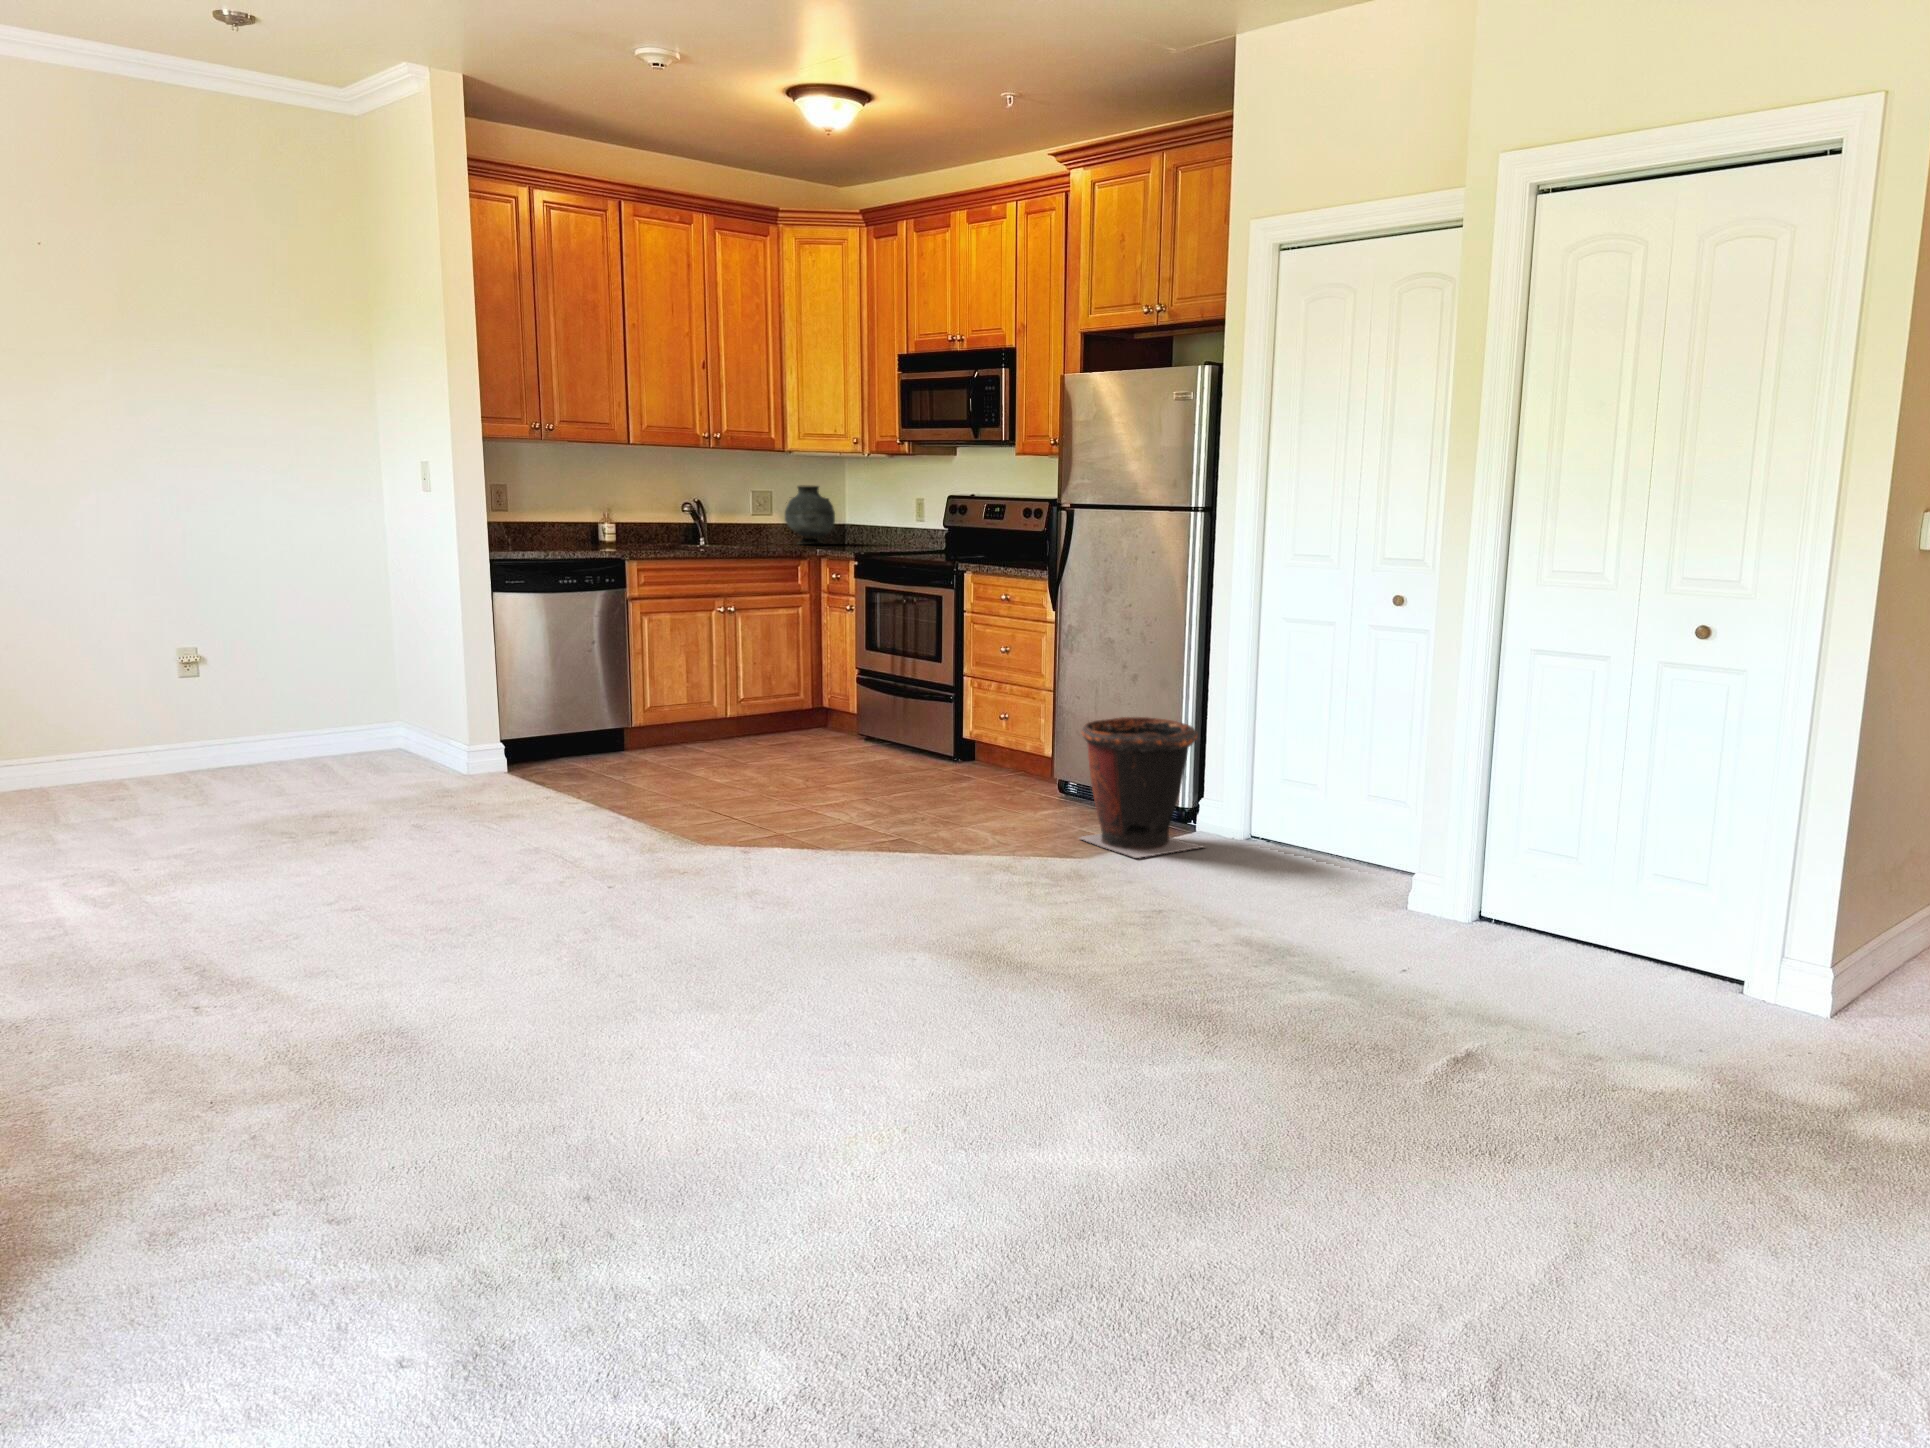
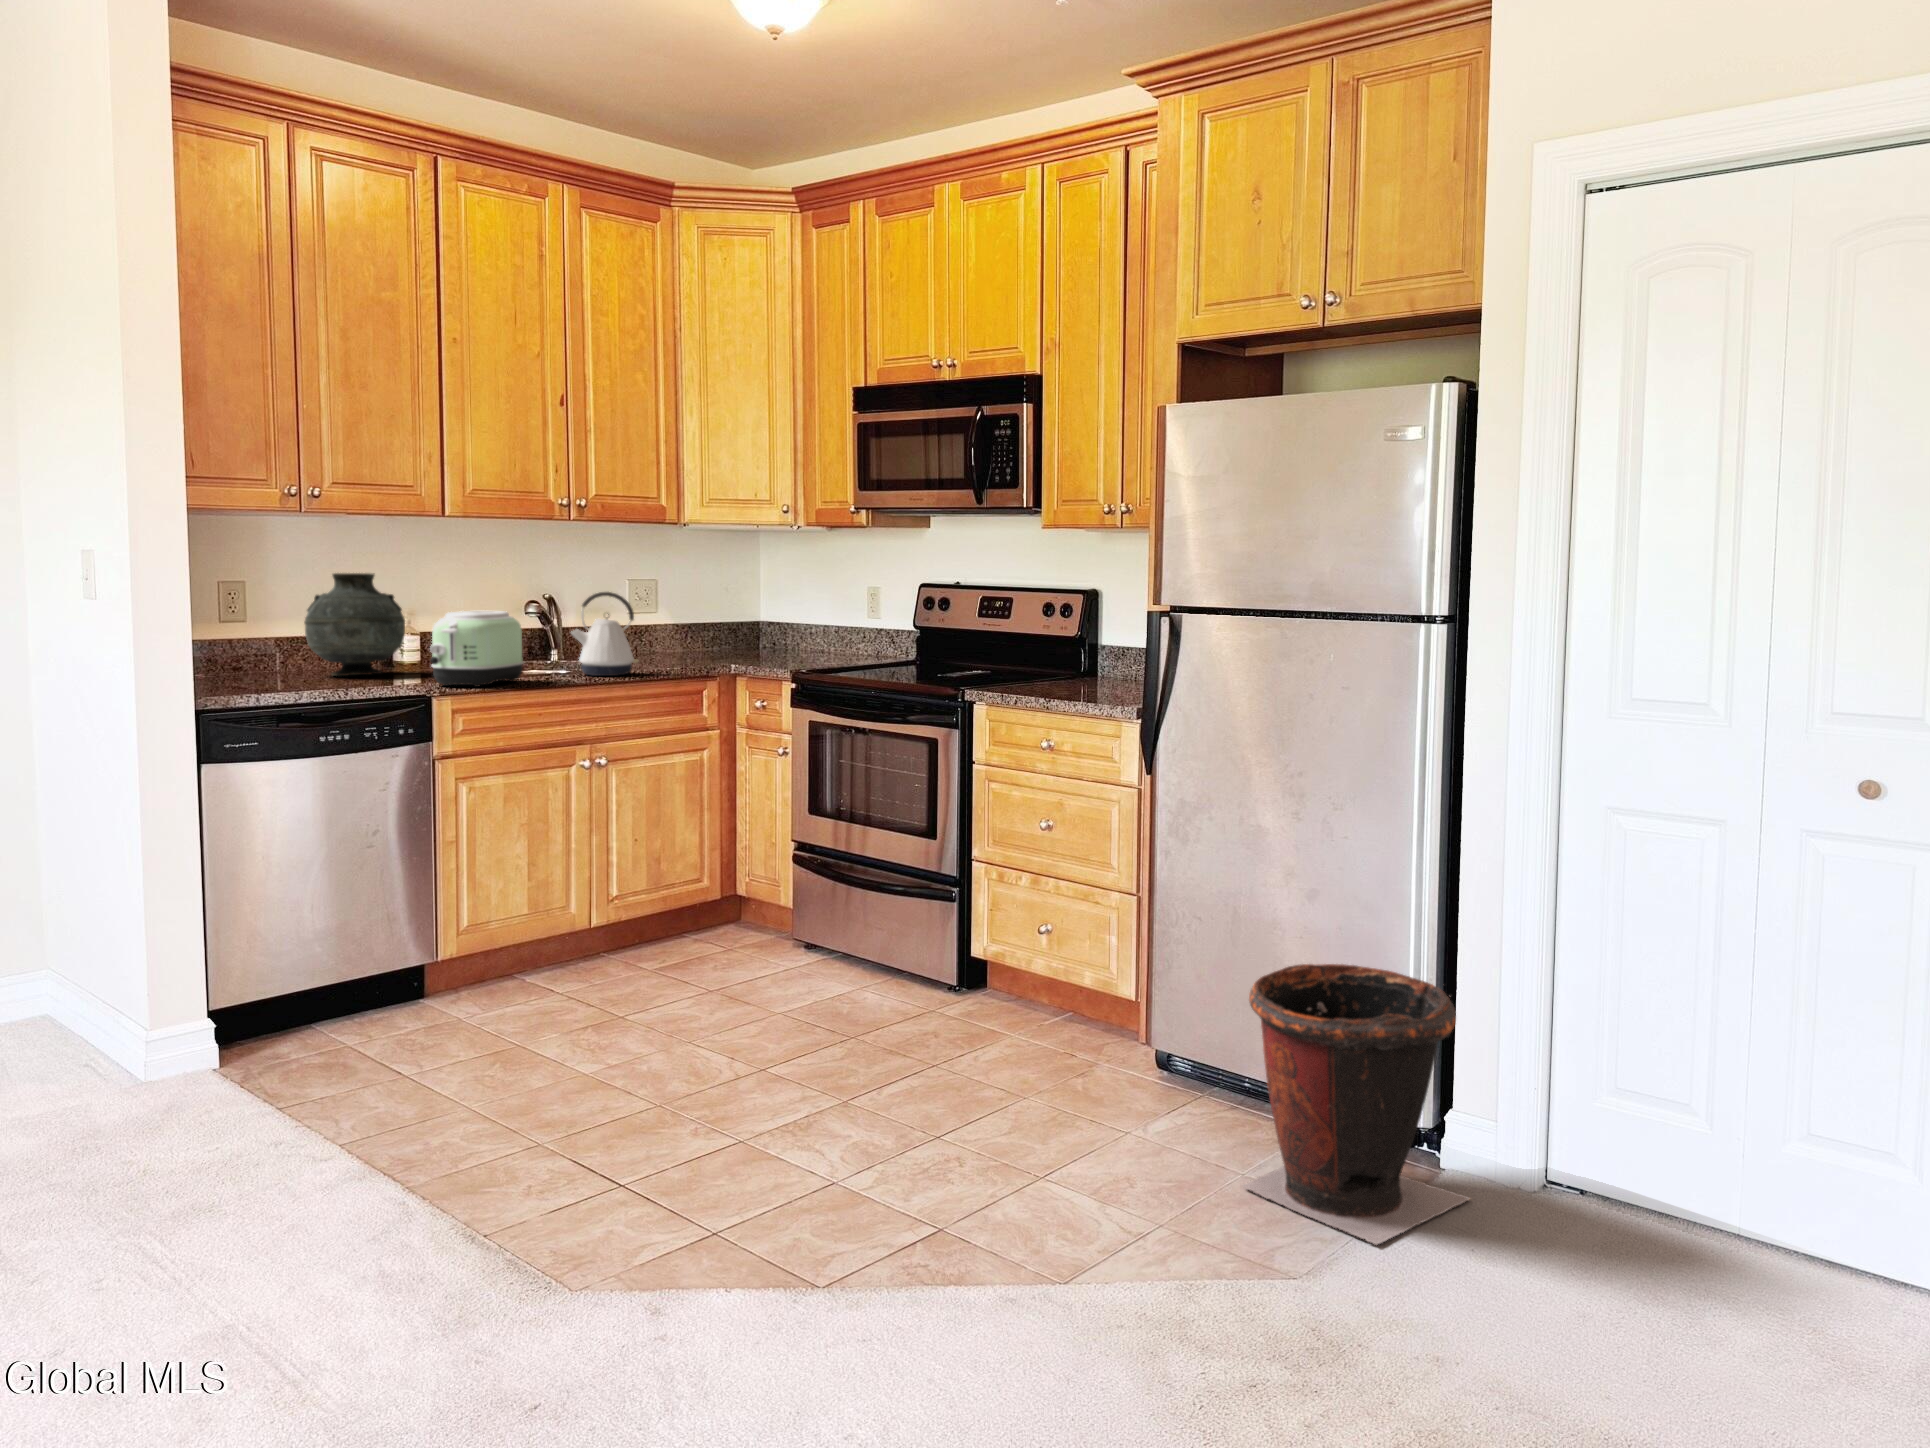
vase: present [785,486,835,544] -> present [304,573,405,676]
kettle: none [710,496,754,552] -> present [571,592,638,676]
toaster: none [622,507,680,555] -> present [430,611,523,687]

